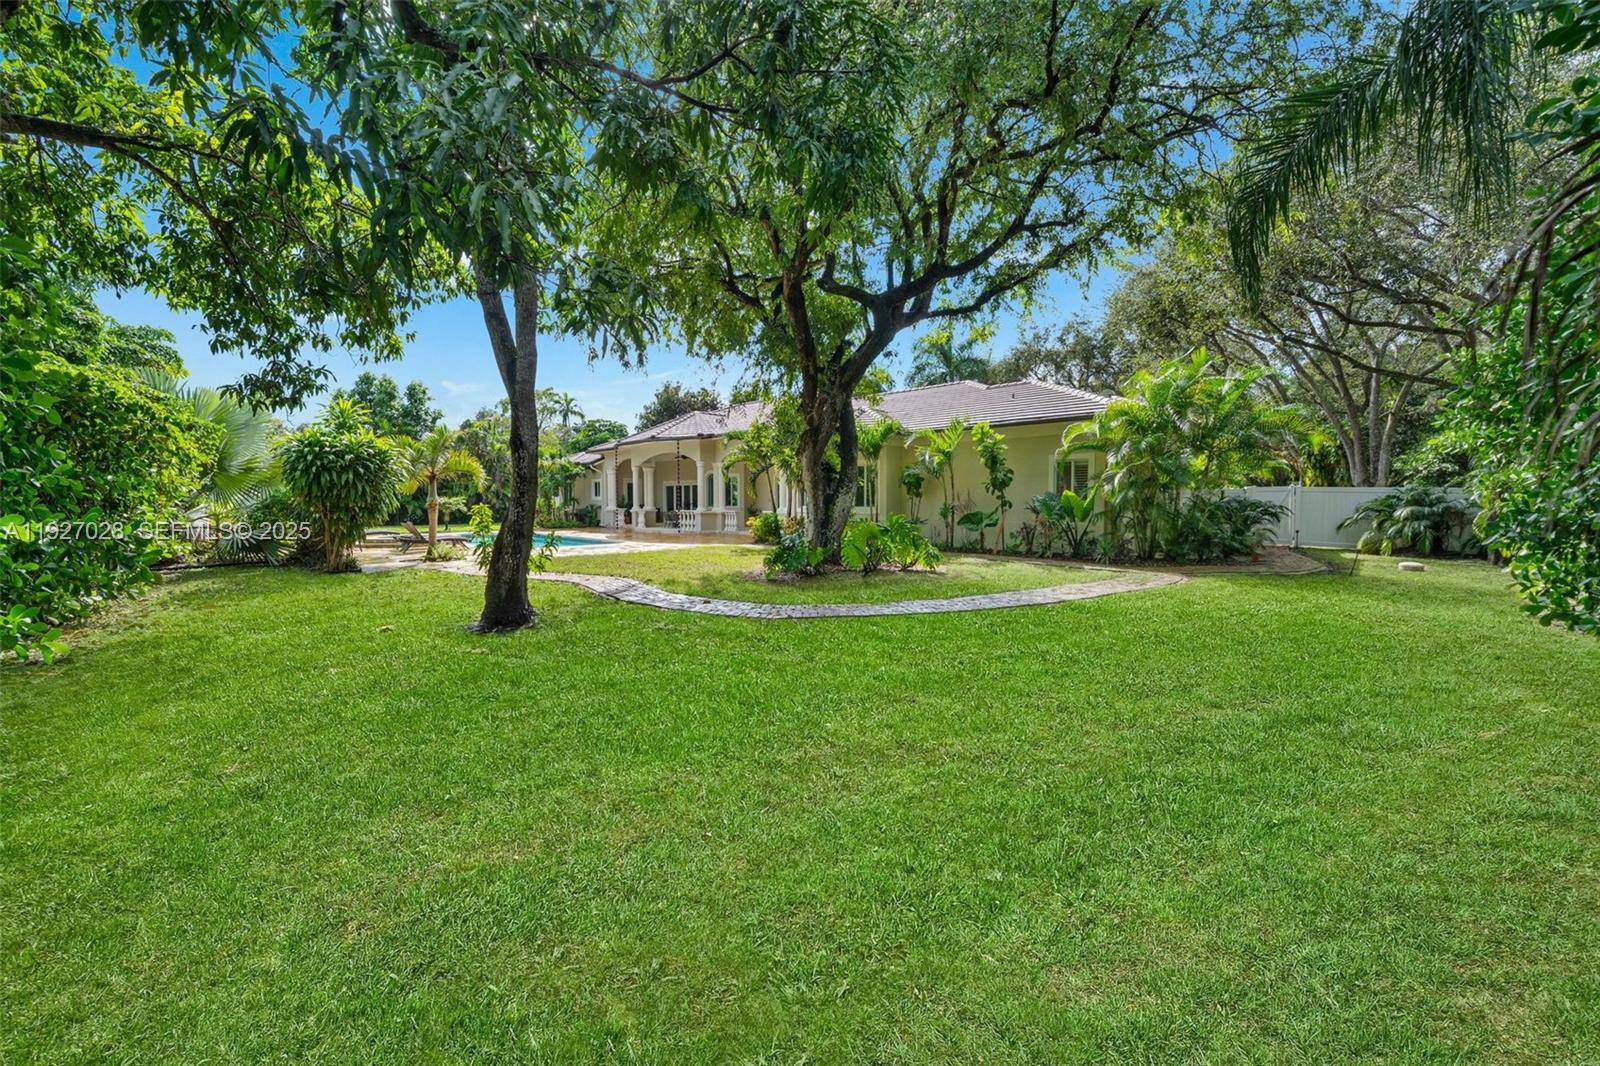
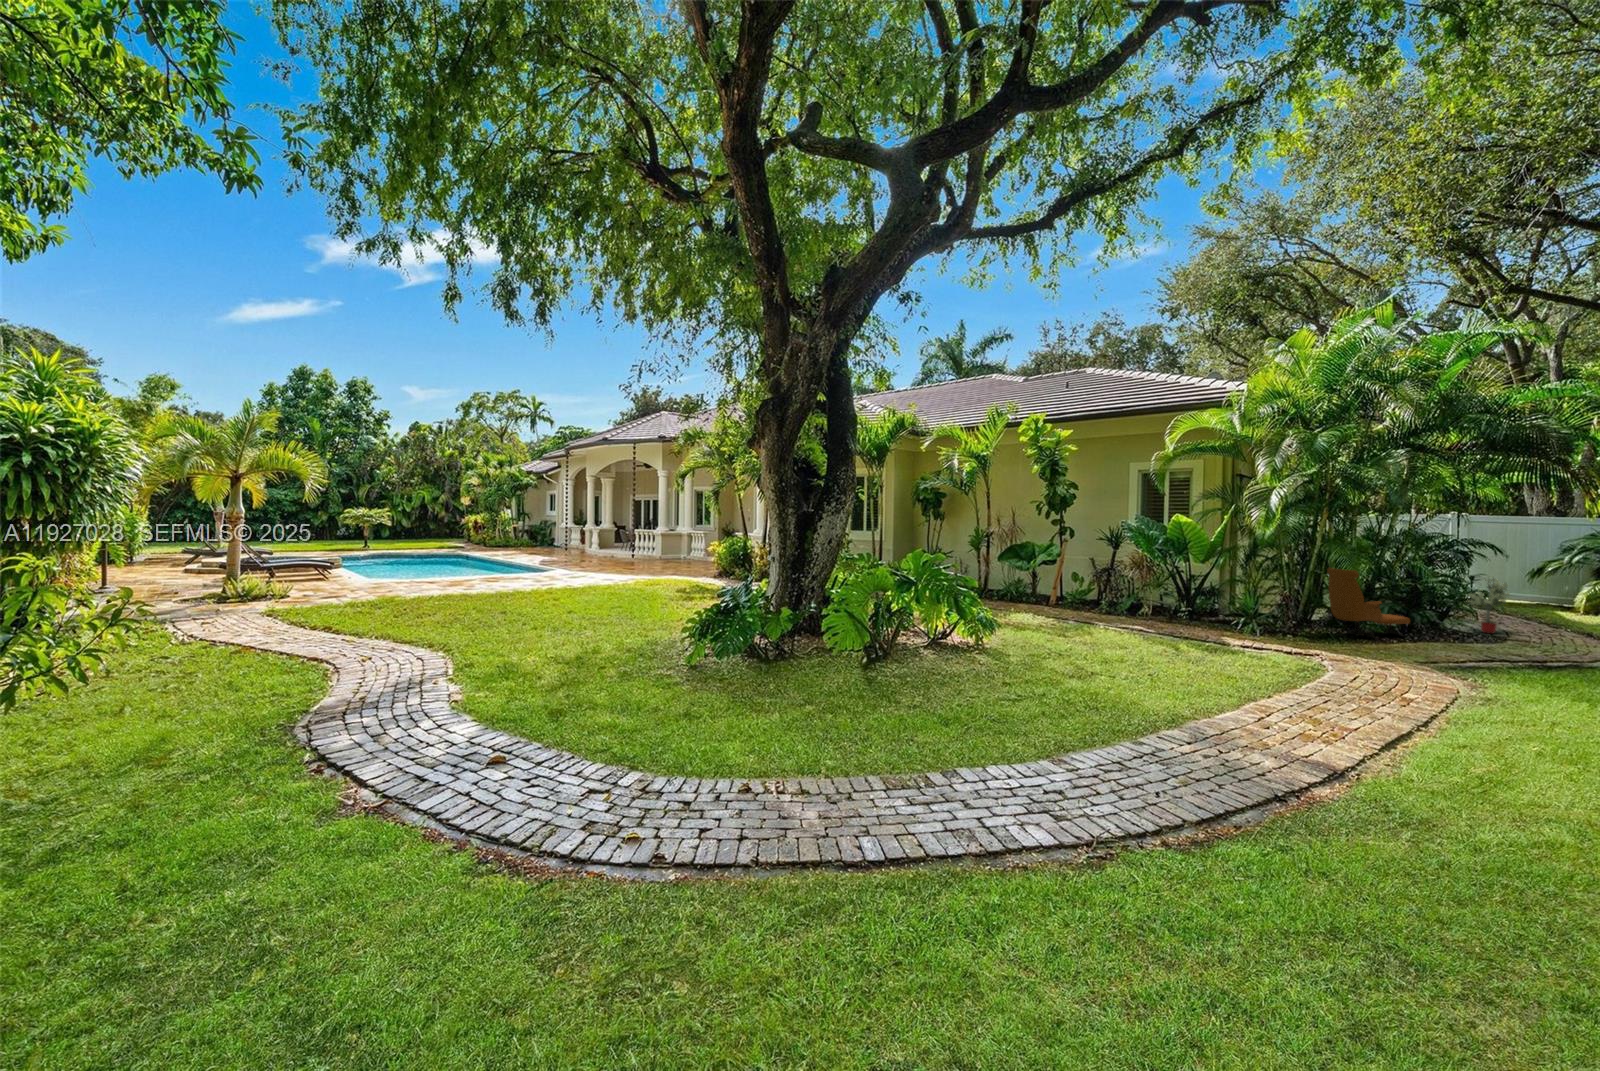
lounge chair: none [1151,522,1202,566] -> present [1327,568,1410,636]

